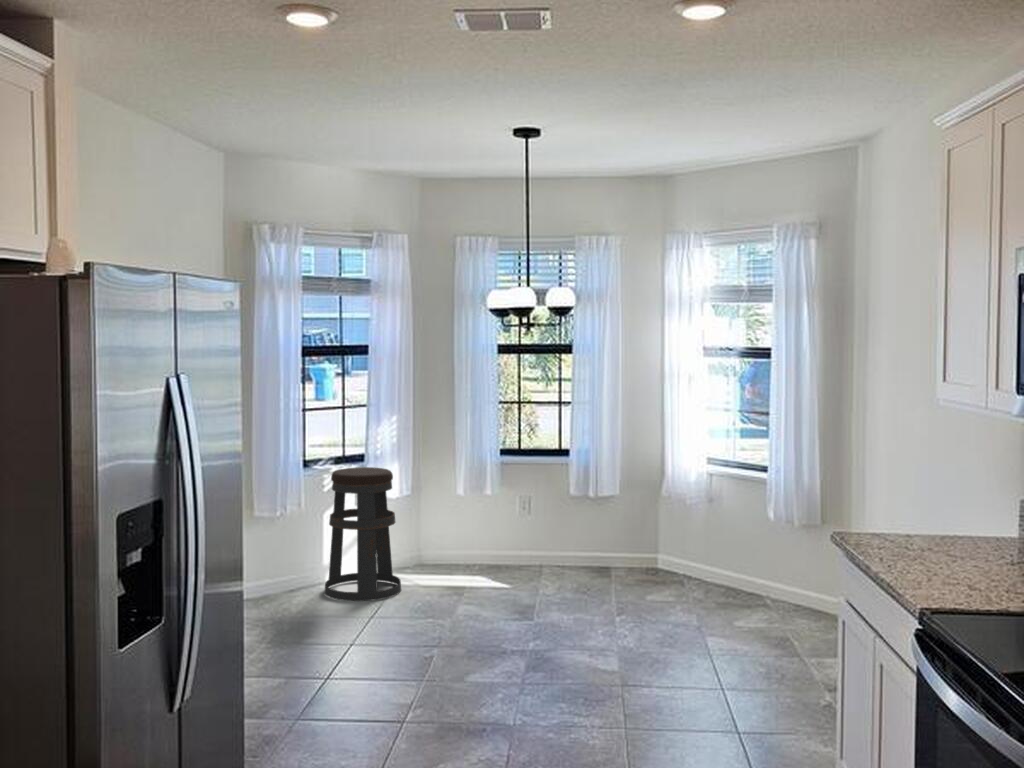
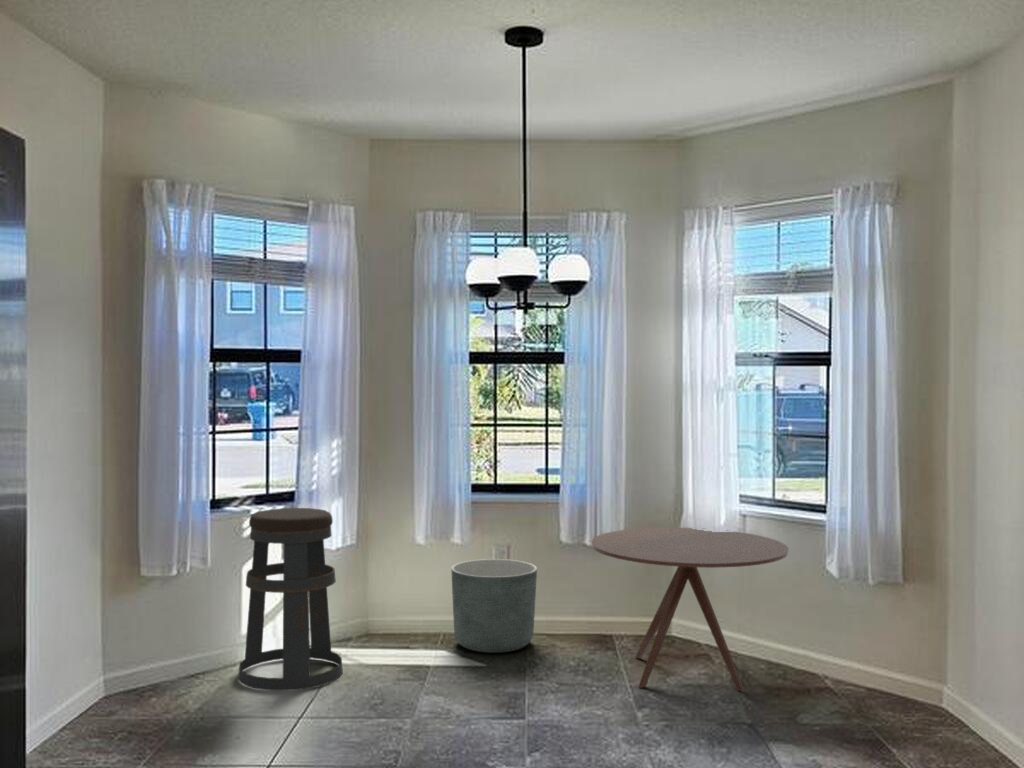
round table: none [588,484,738,606] -> present [591,527,789,692]
planter: none [484,508,550,578] -> present [451,559,537,653]

